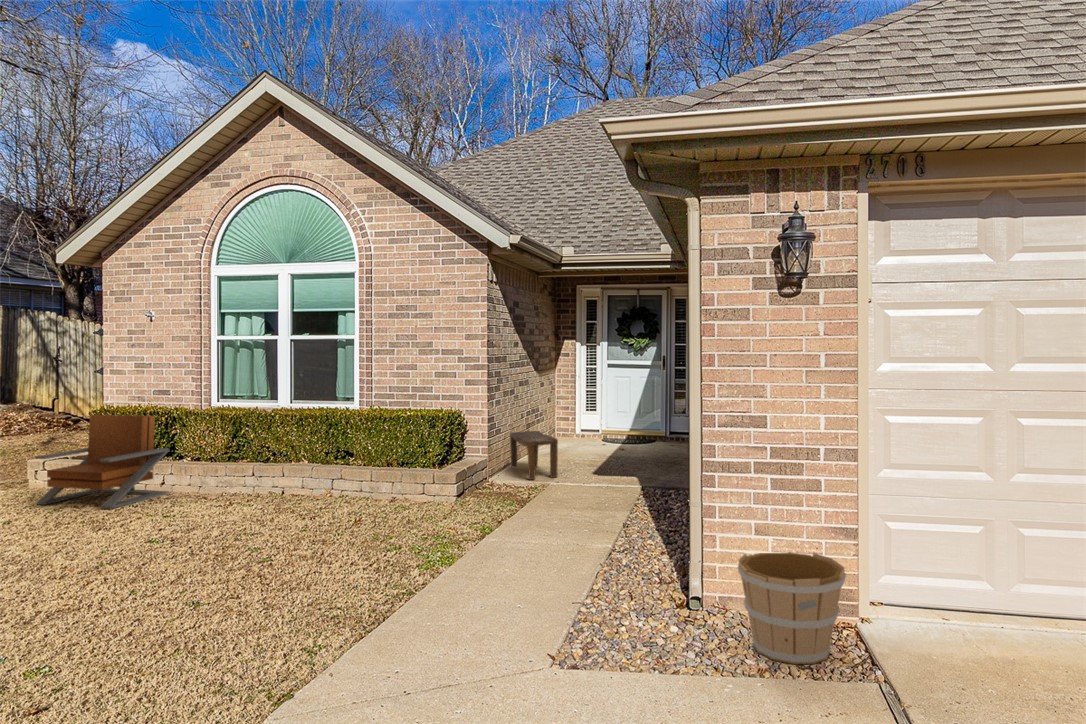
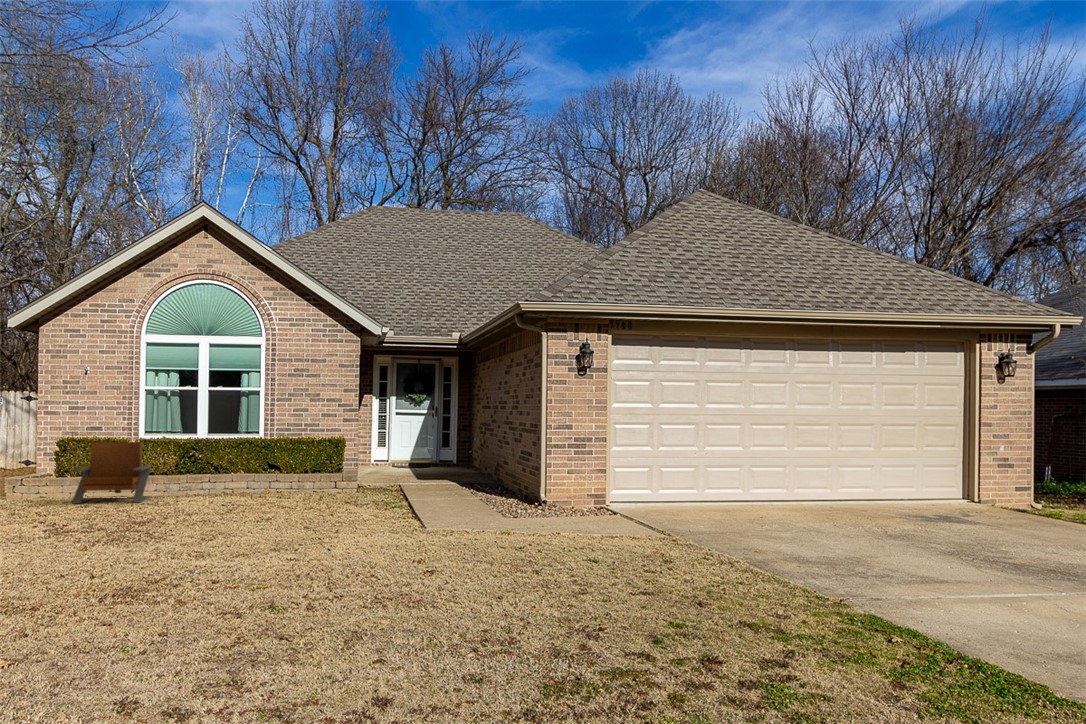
bench: present [510,431,558,480] -> none [359,456,402,484]
wooden bucket: present [738,552,846,664] -> none [566,474,603,509]

